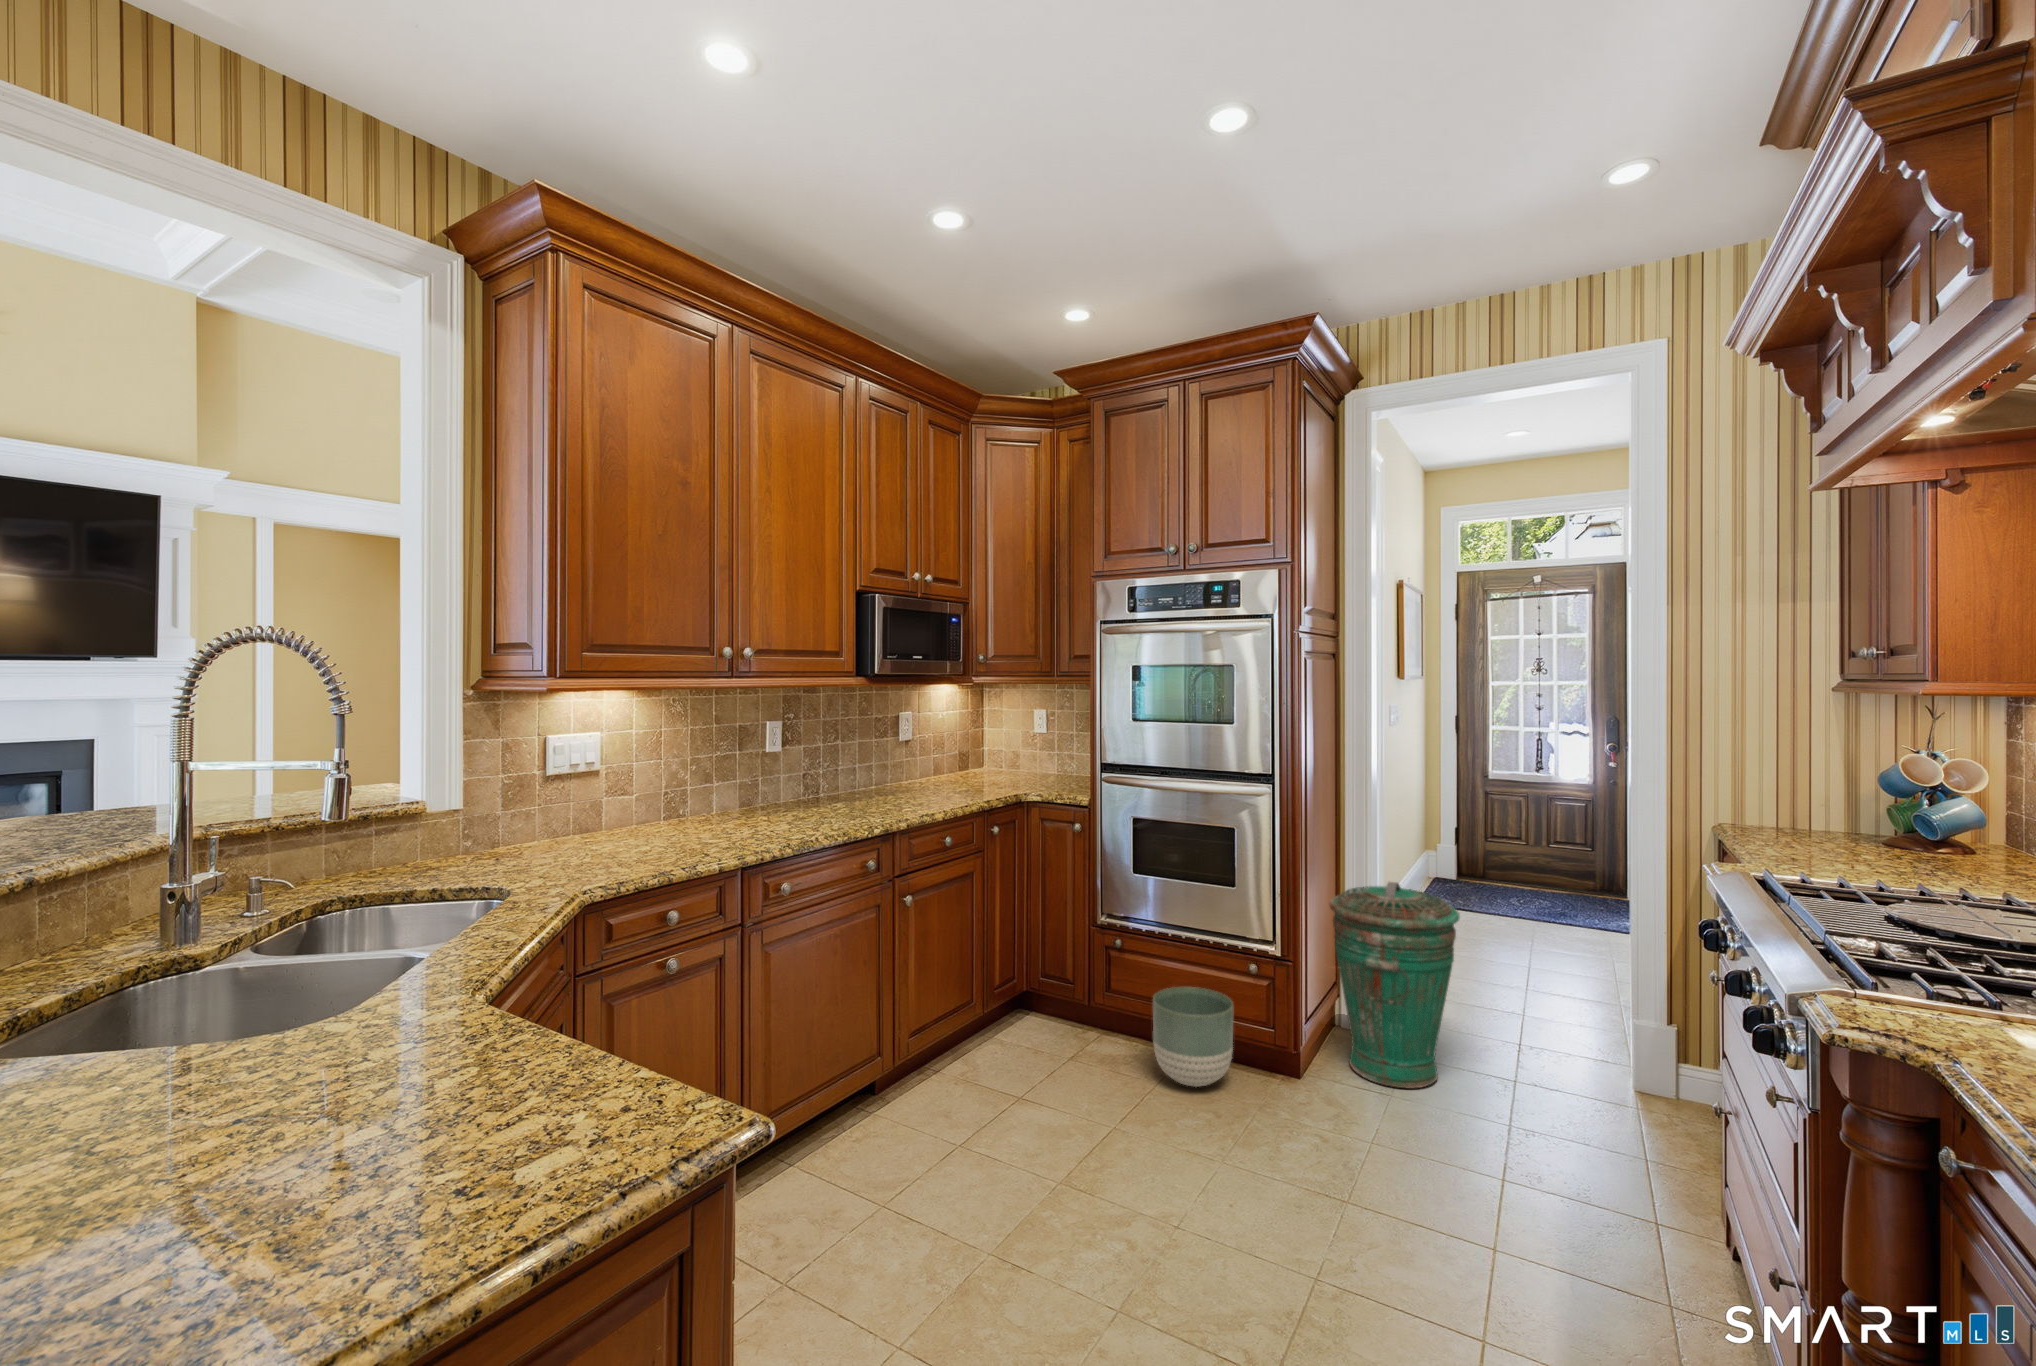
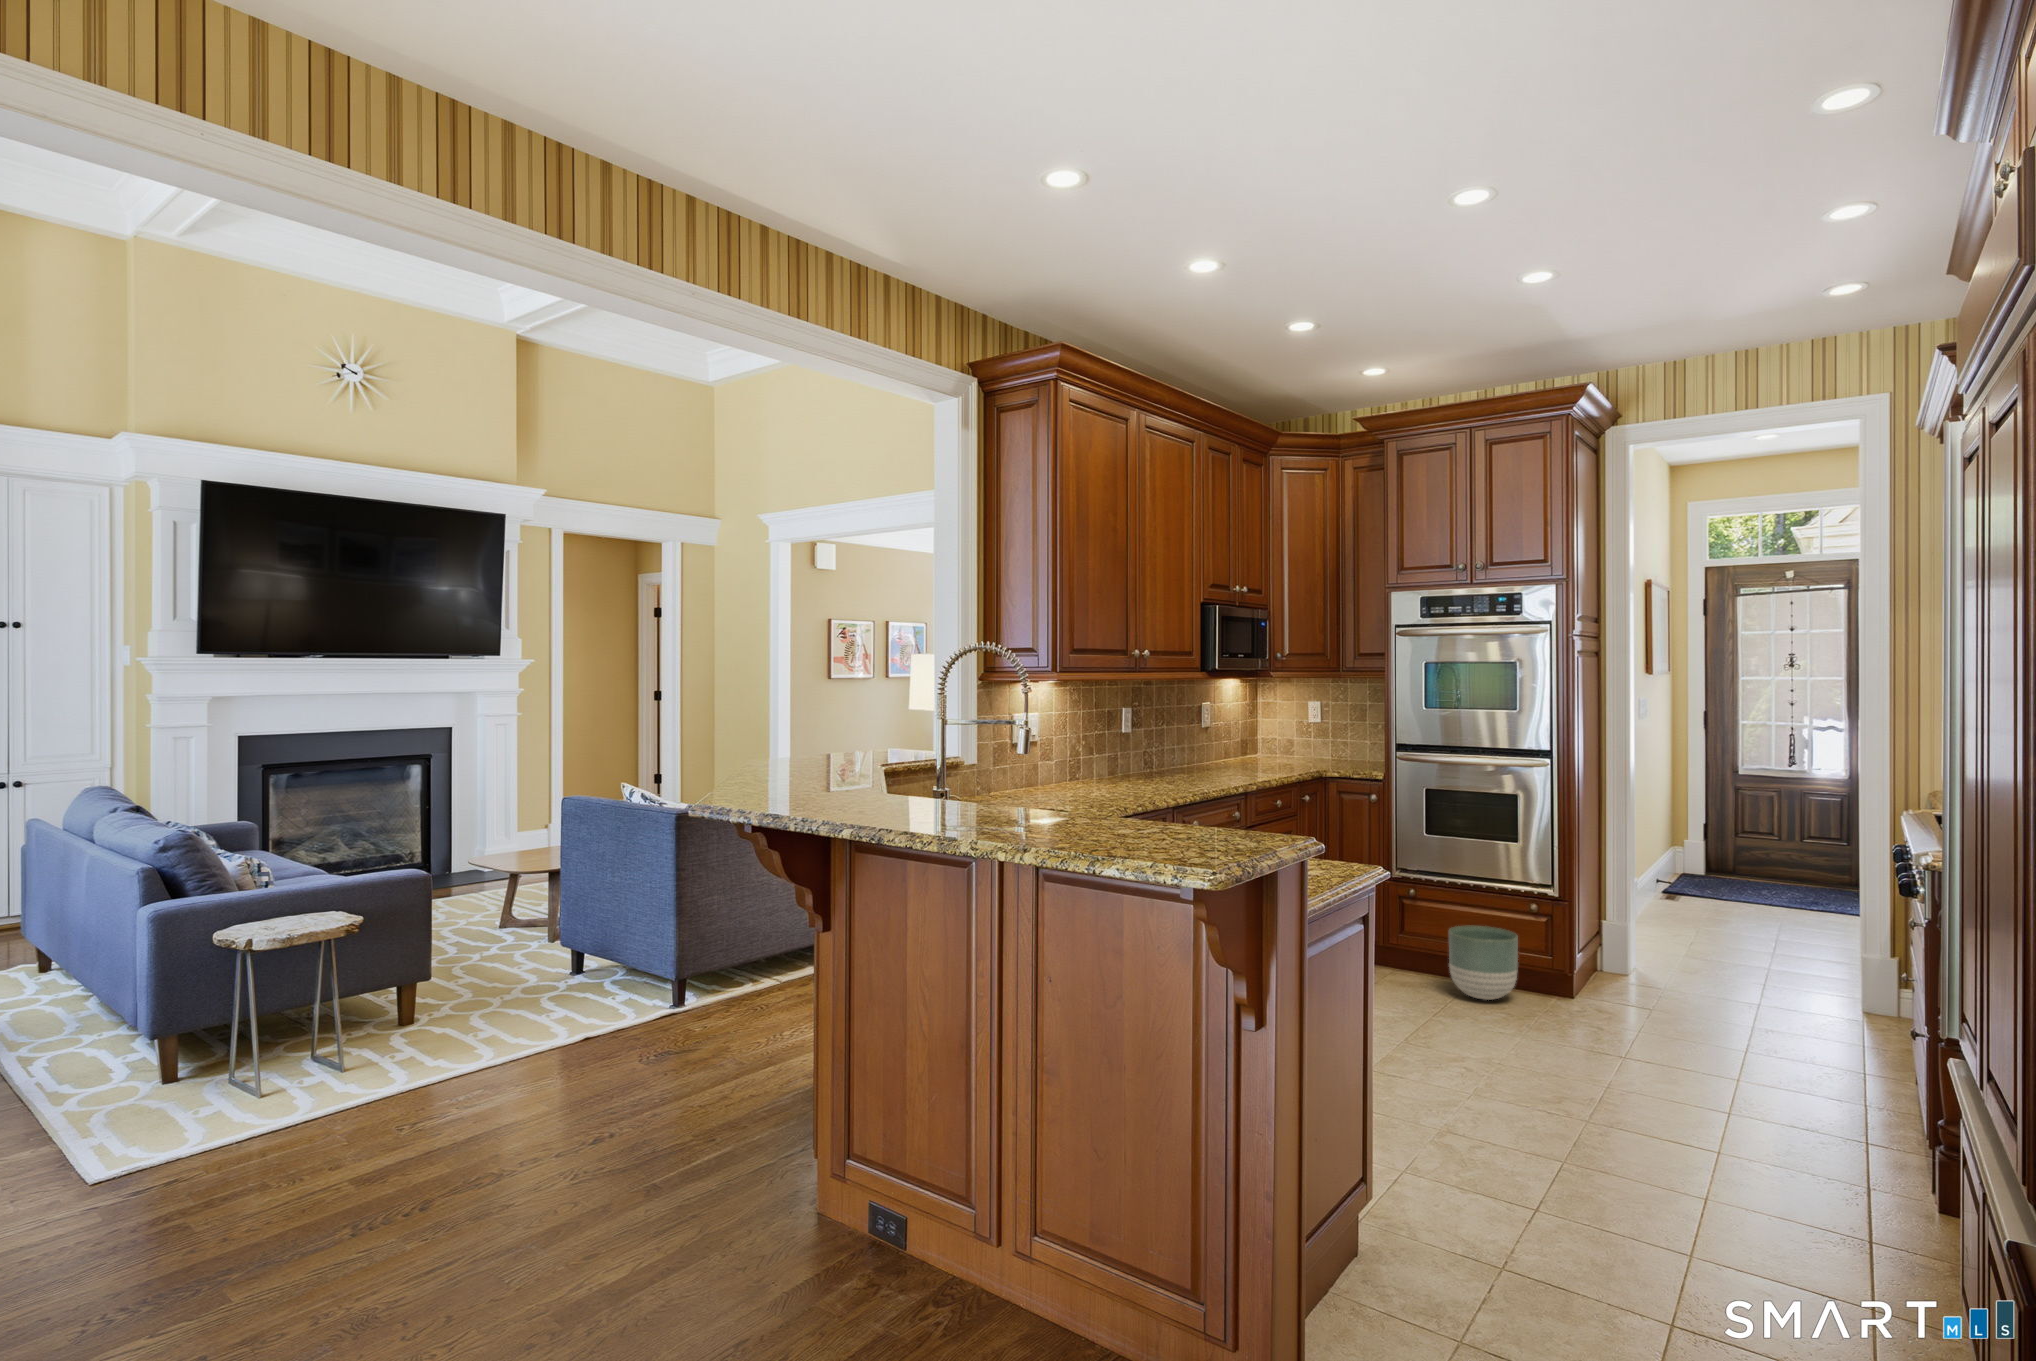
trash can: present [1329,882,1460,1088] -> none [1596,841,1710,1006]

